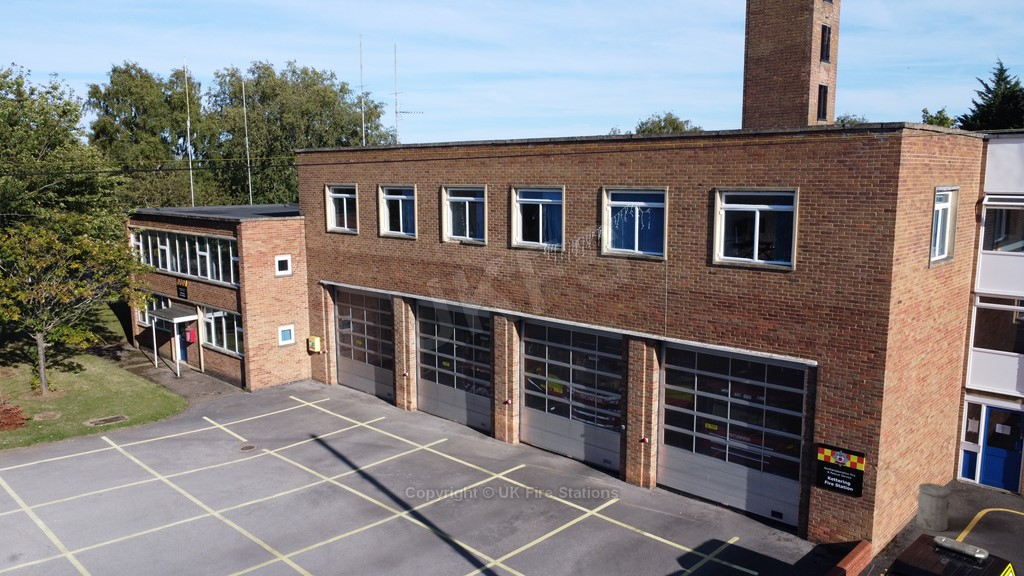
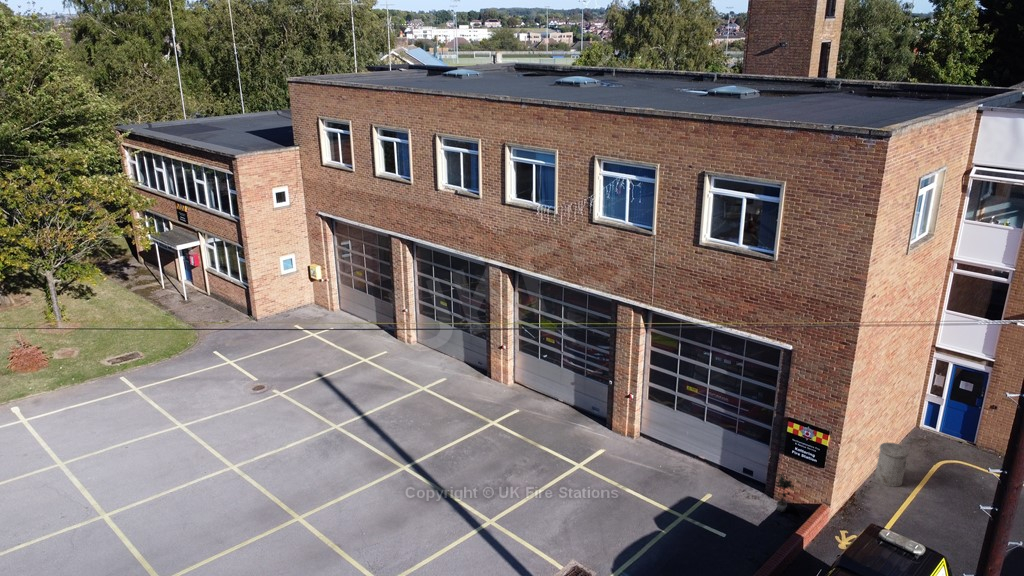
potted plant: none [806,508,830,553] -> present [776,474,793,512]

